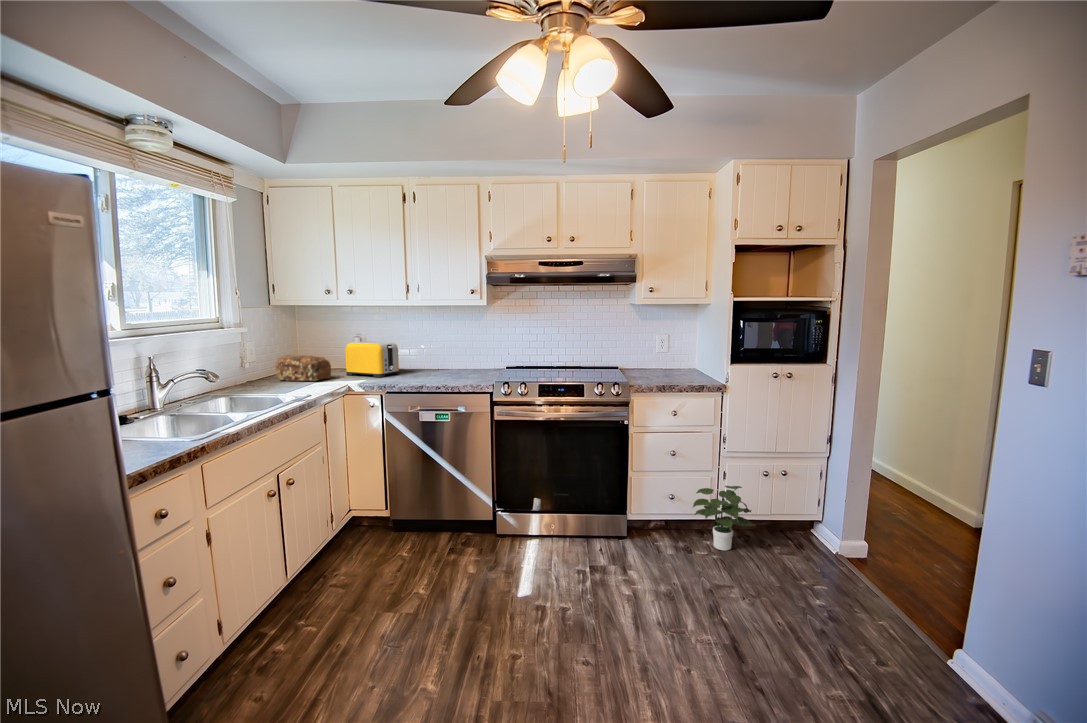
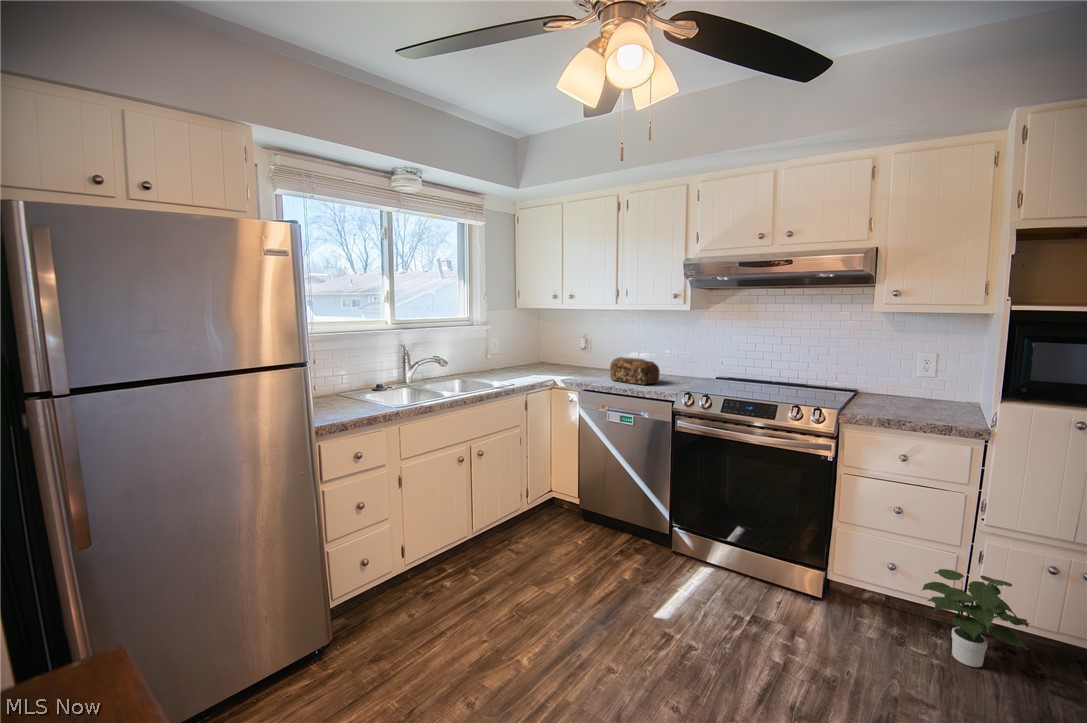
toaster: present [345,341,399,377] -> none [565,342,607,376]
bread loaf: present [275,355,331,381] -> present [610,357,660,384]

